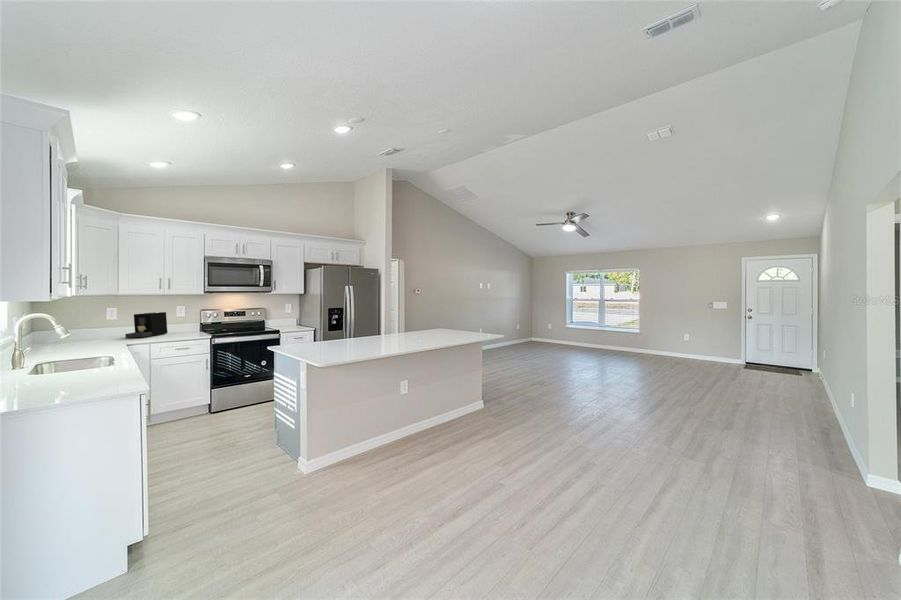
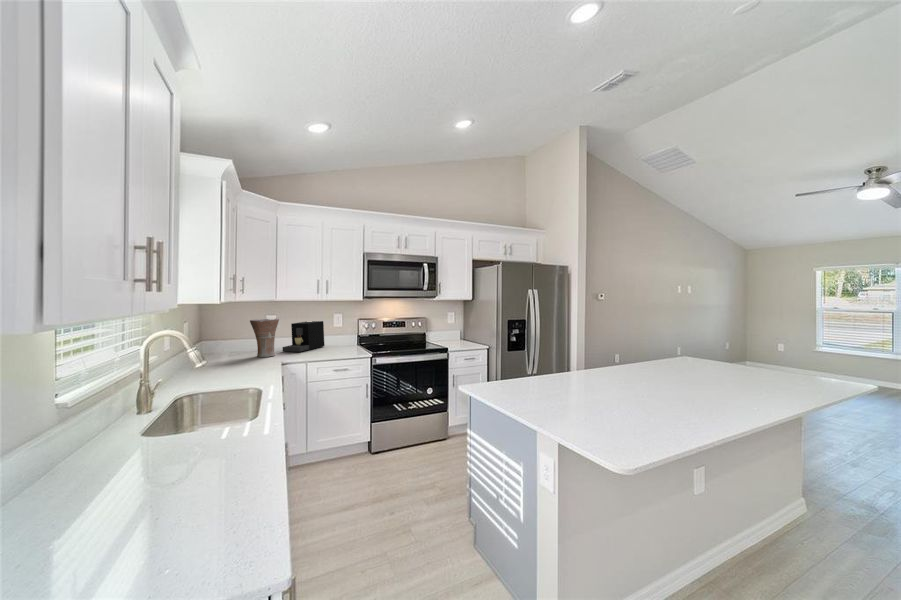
vase: none [92,310,122,342] -> present [250,319,279,357]

